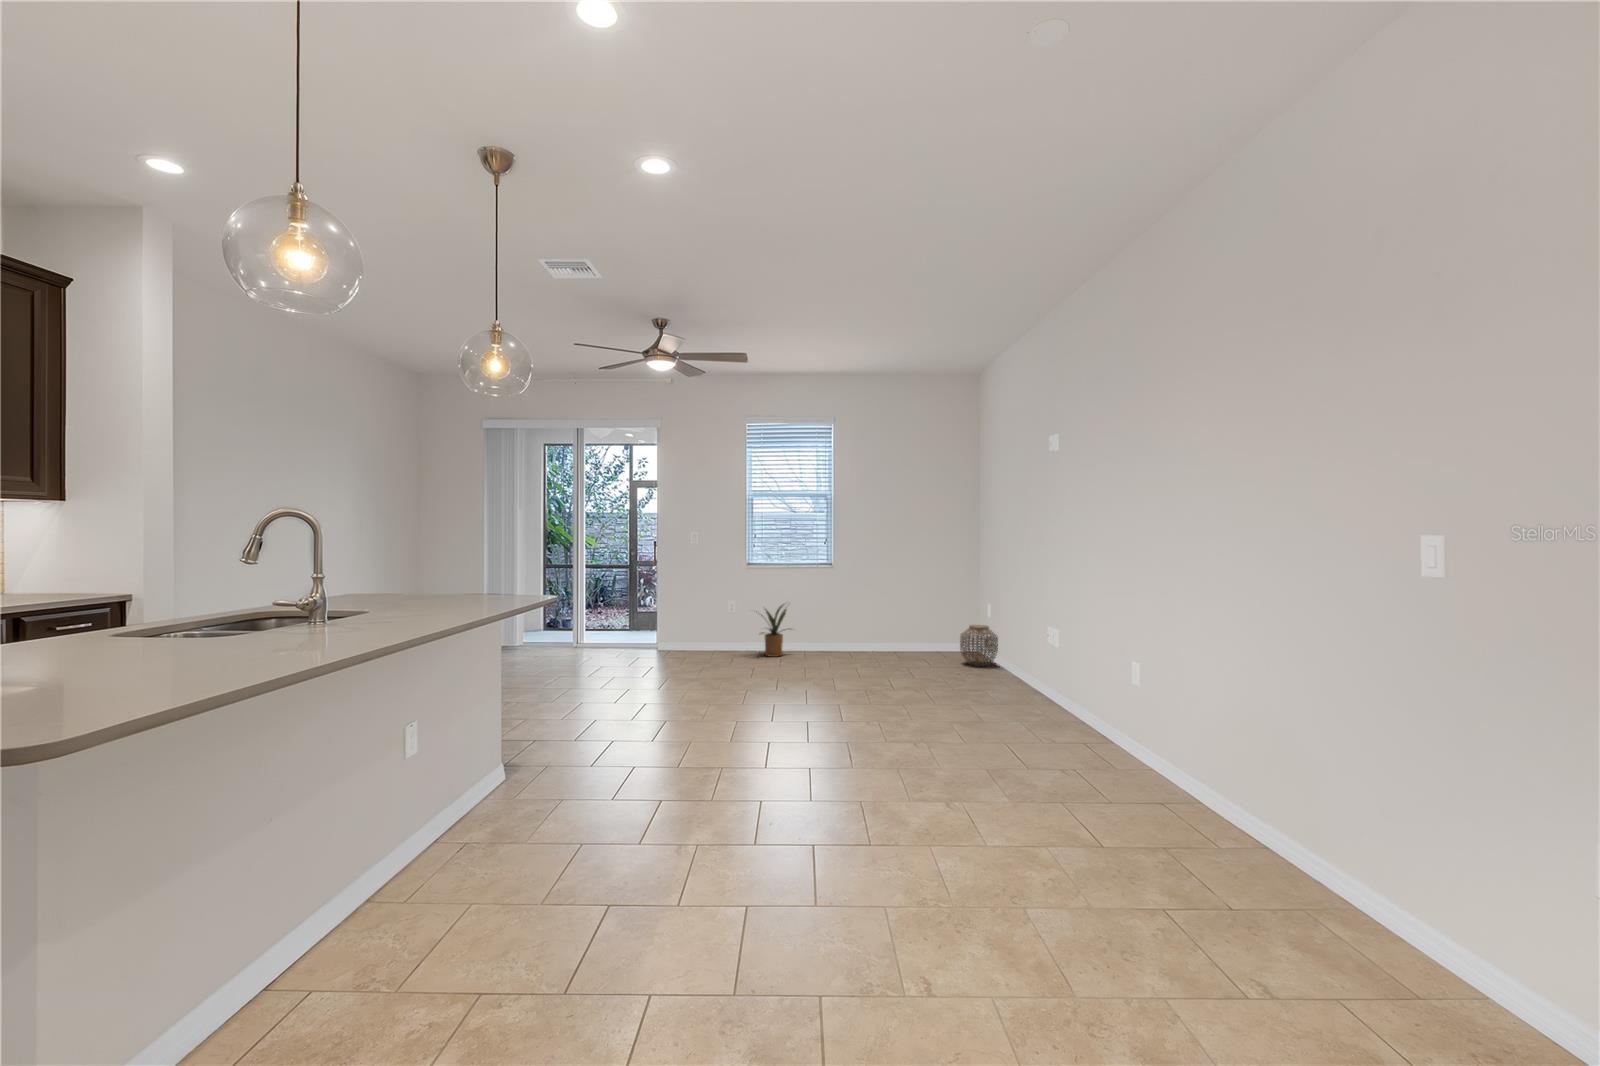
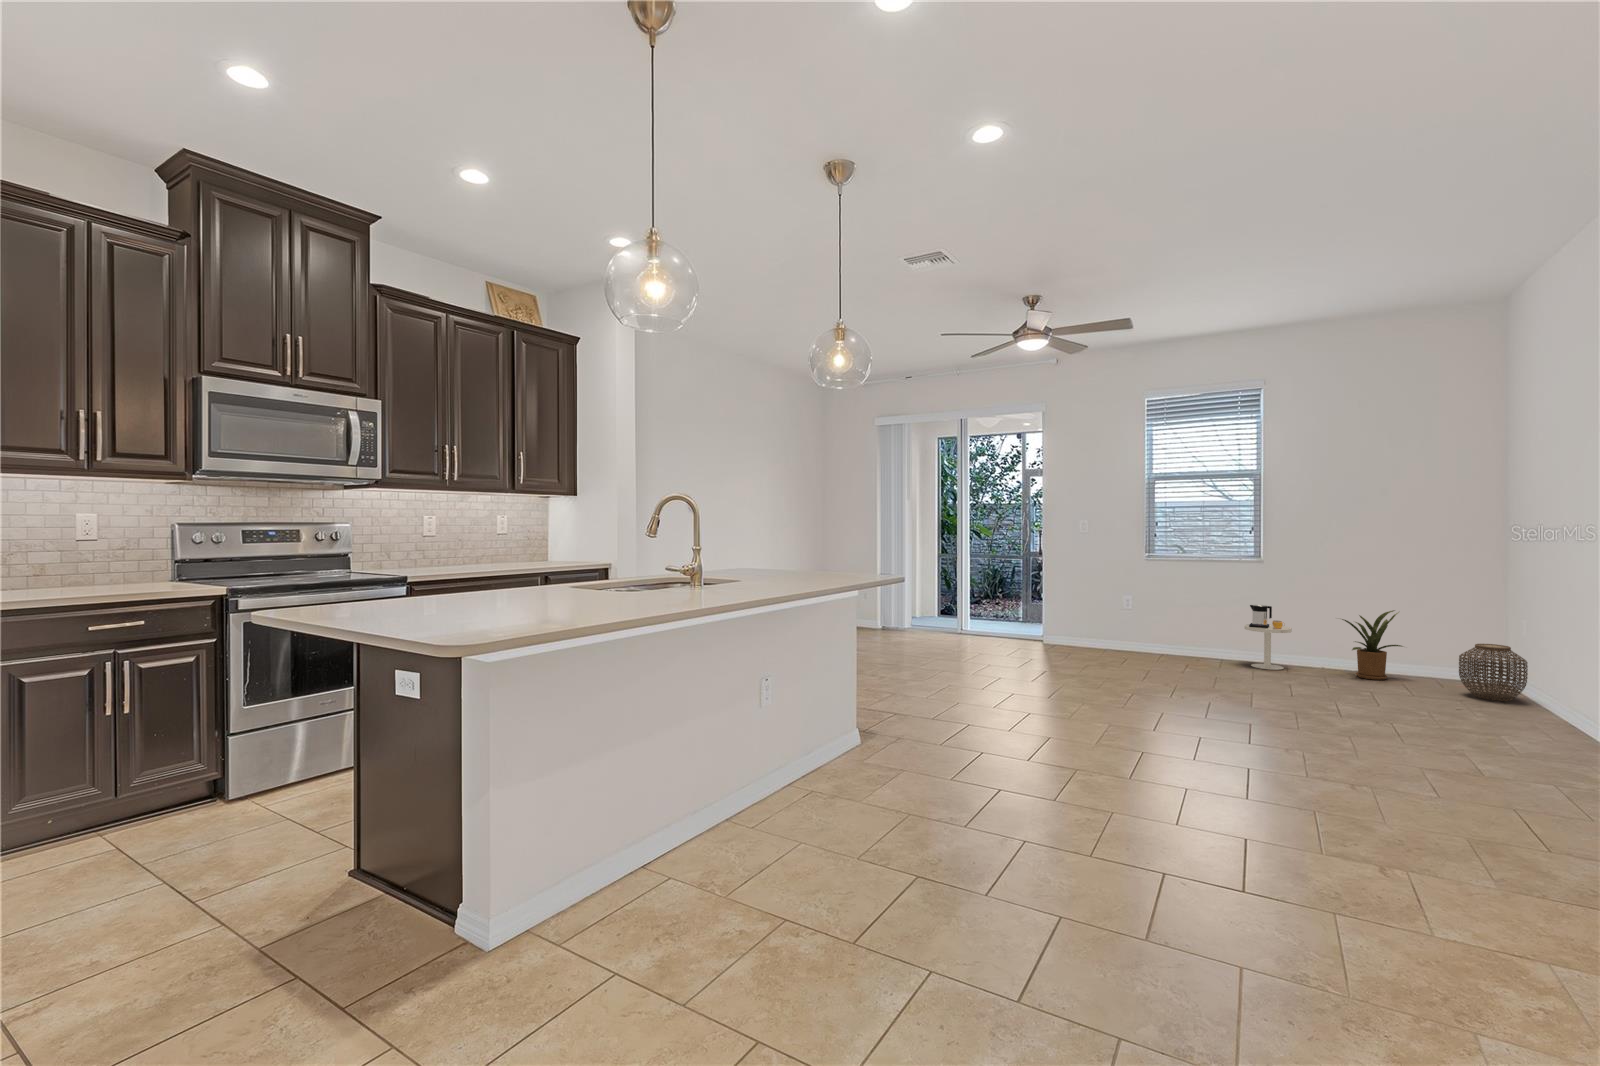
side table: none [820,603,853,657] -> present [1244,605,1292,670]
house plant: present [761,604,786,657] -> present [1342,610,1403,680]

